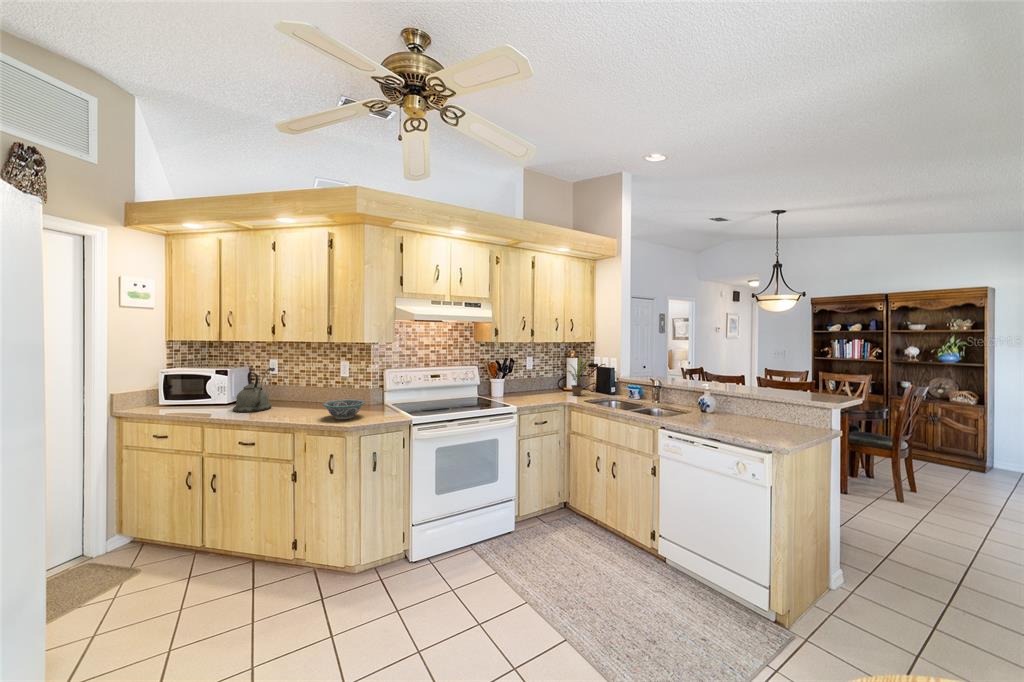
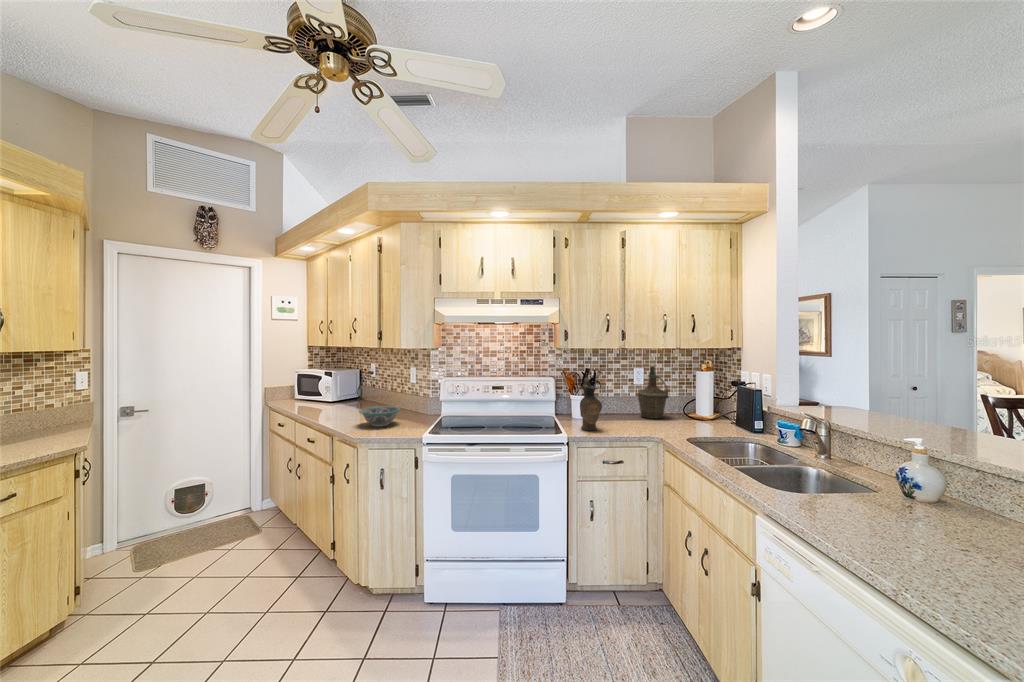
bottle: none [532,355,553,393] -> present [638,366,669,418]
potted plant: present [566,356,588,396] -> none [678,368,723,428]
ceramic pitcher: none [512,365,529,404] -> present [580,378,602,431]
kettle: present [233,372,272,412] -> none [324,375,355,411]

